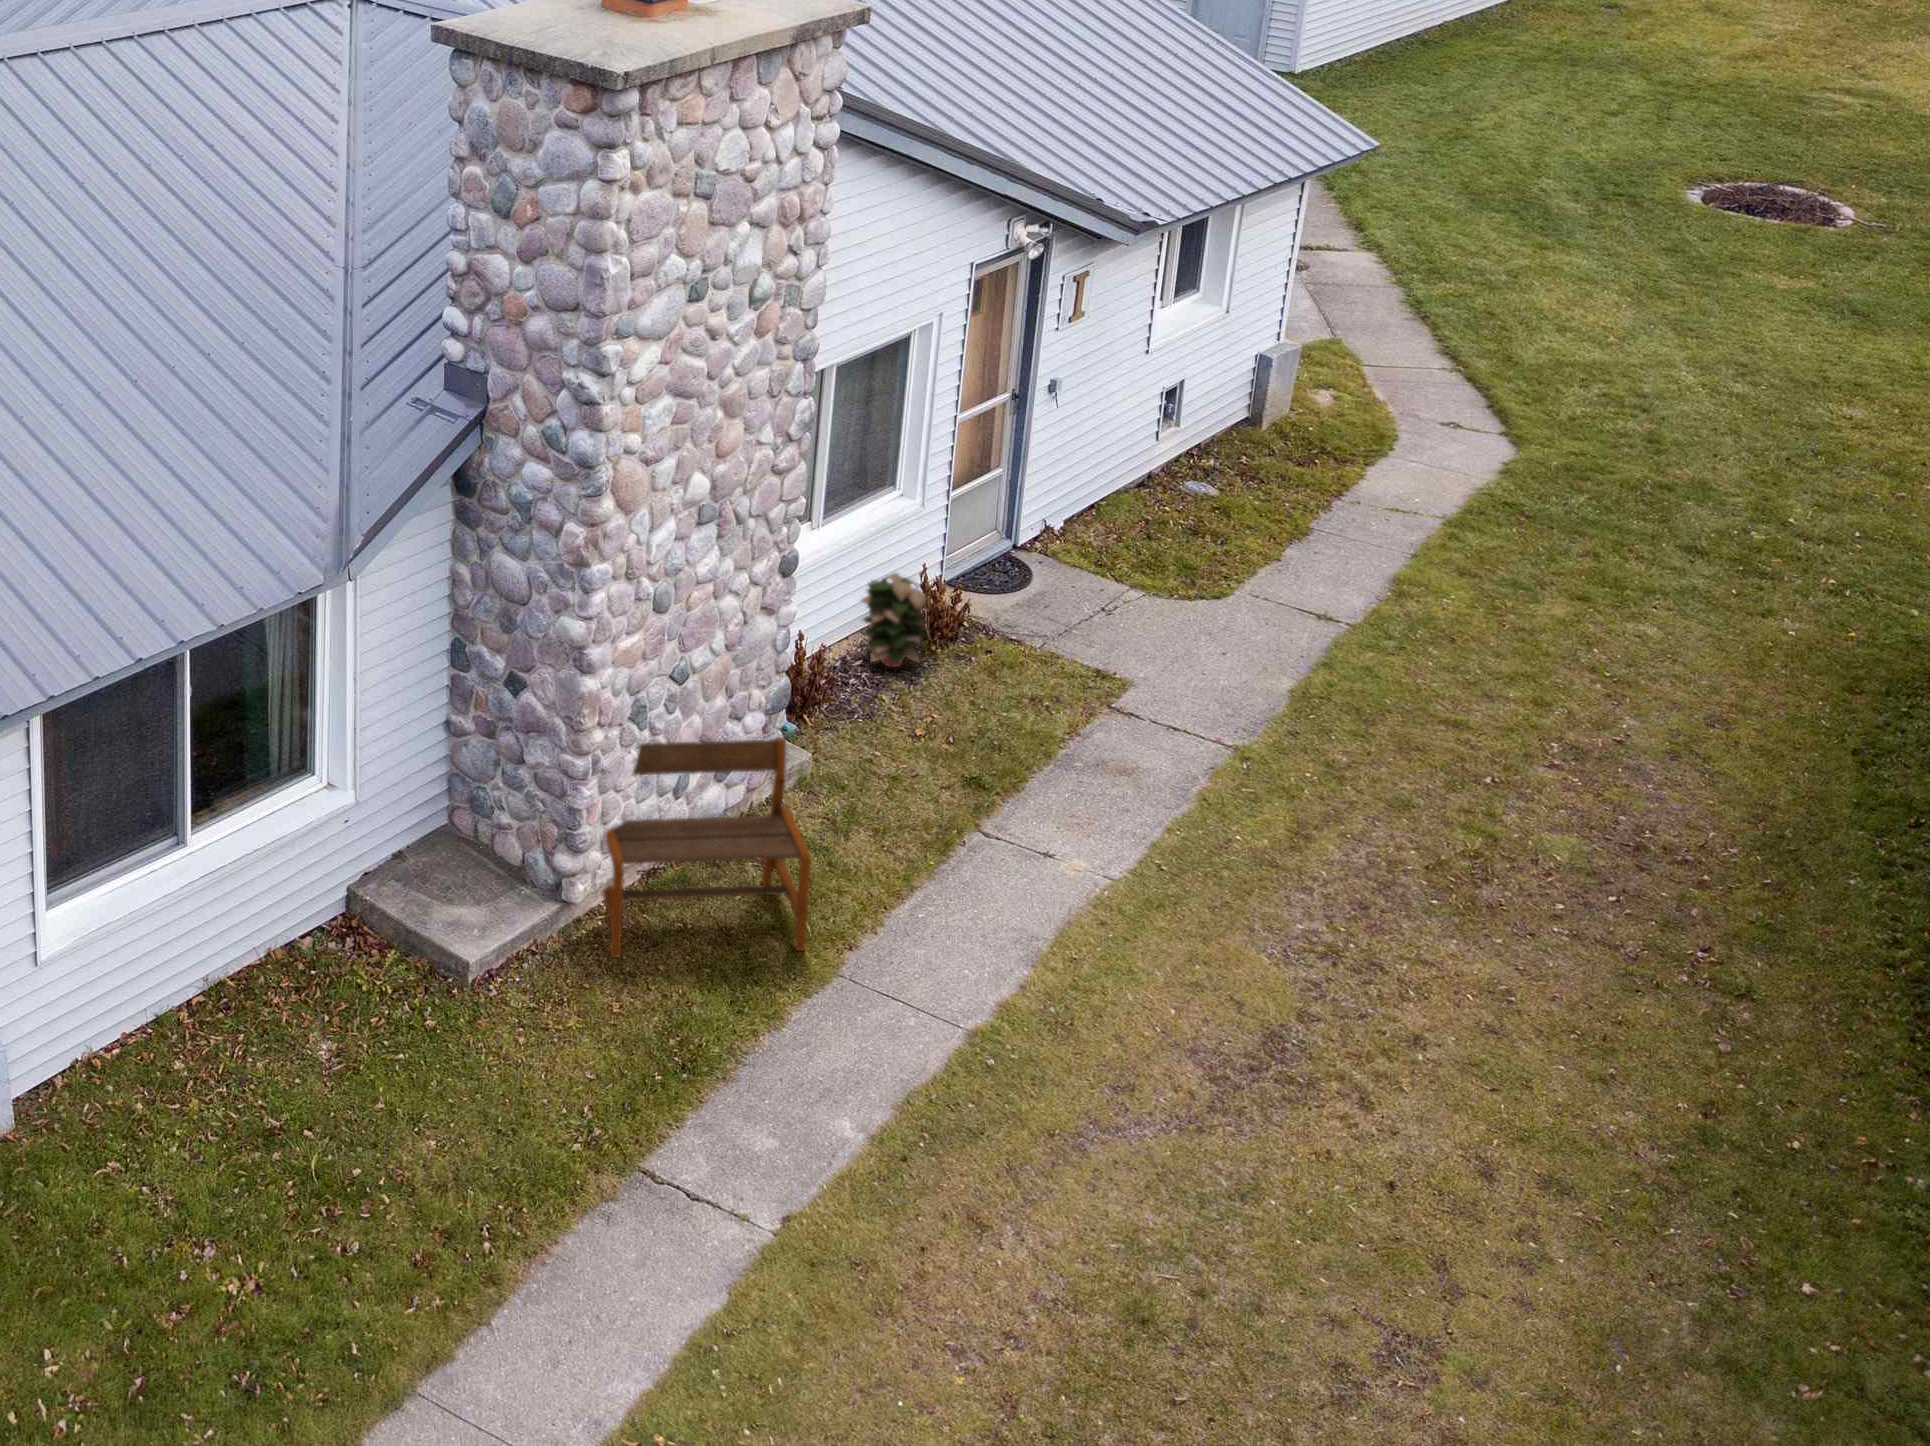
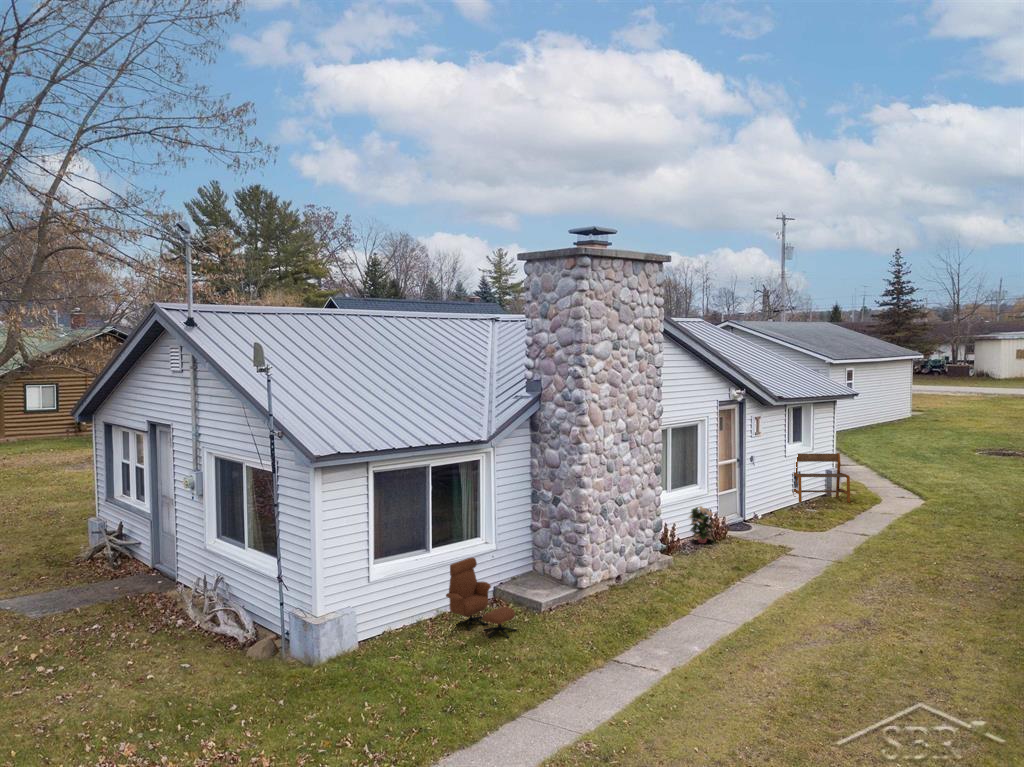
bench: present [603,737,811,958] -> present [794,453,850,503]
lounge chair: none [226,854,402,1079] -> present [446,558,517,638]

